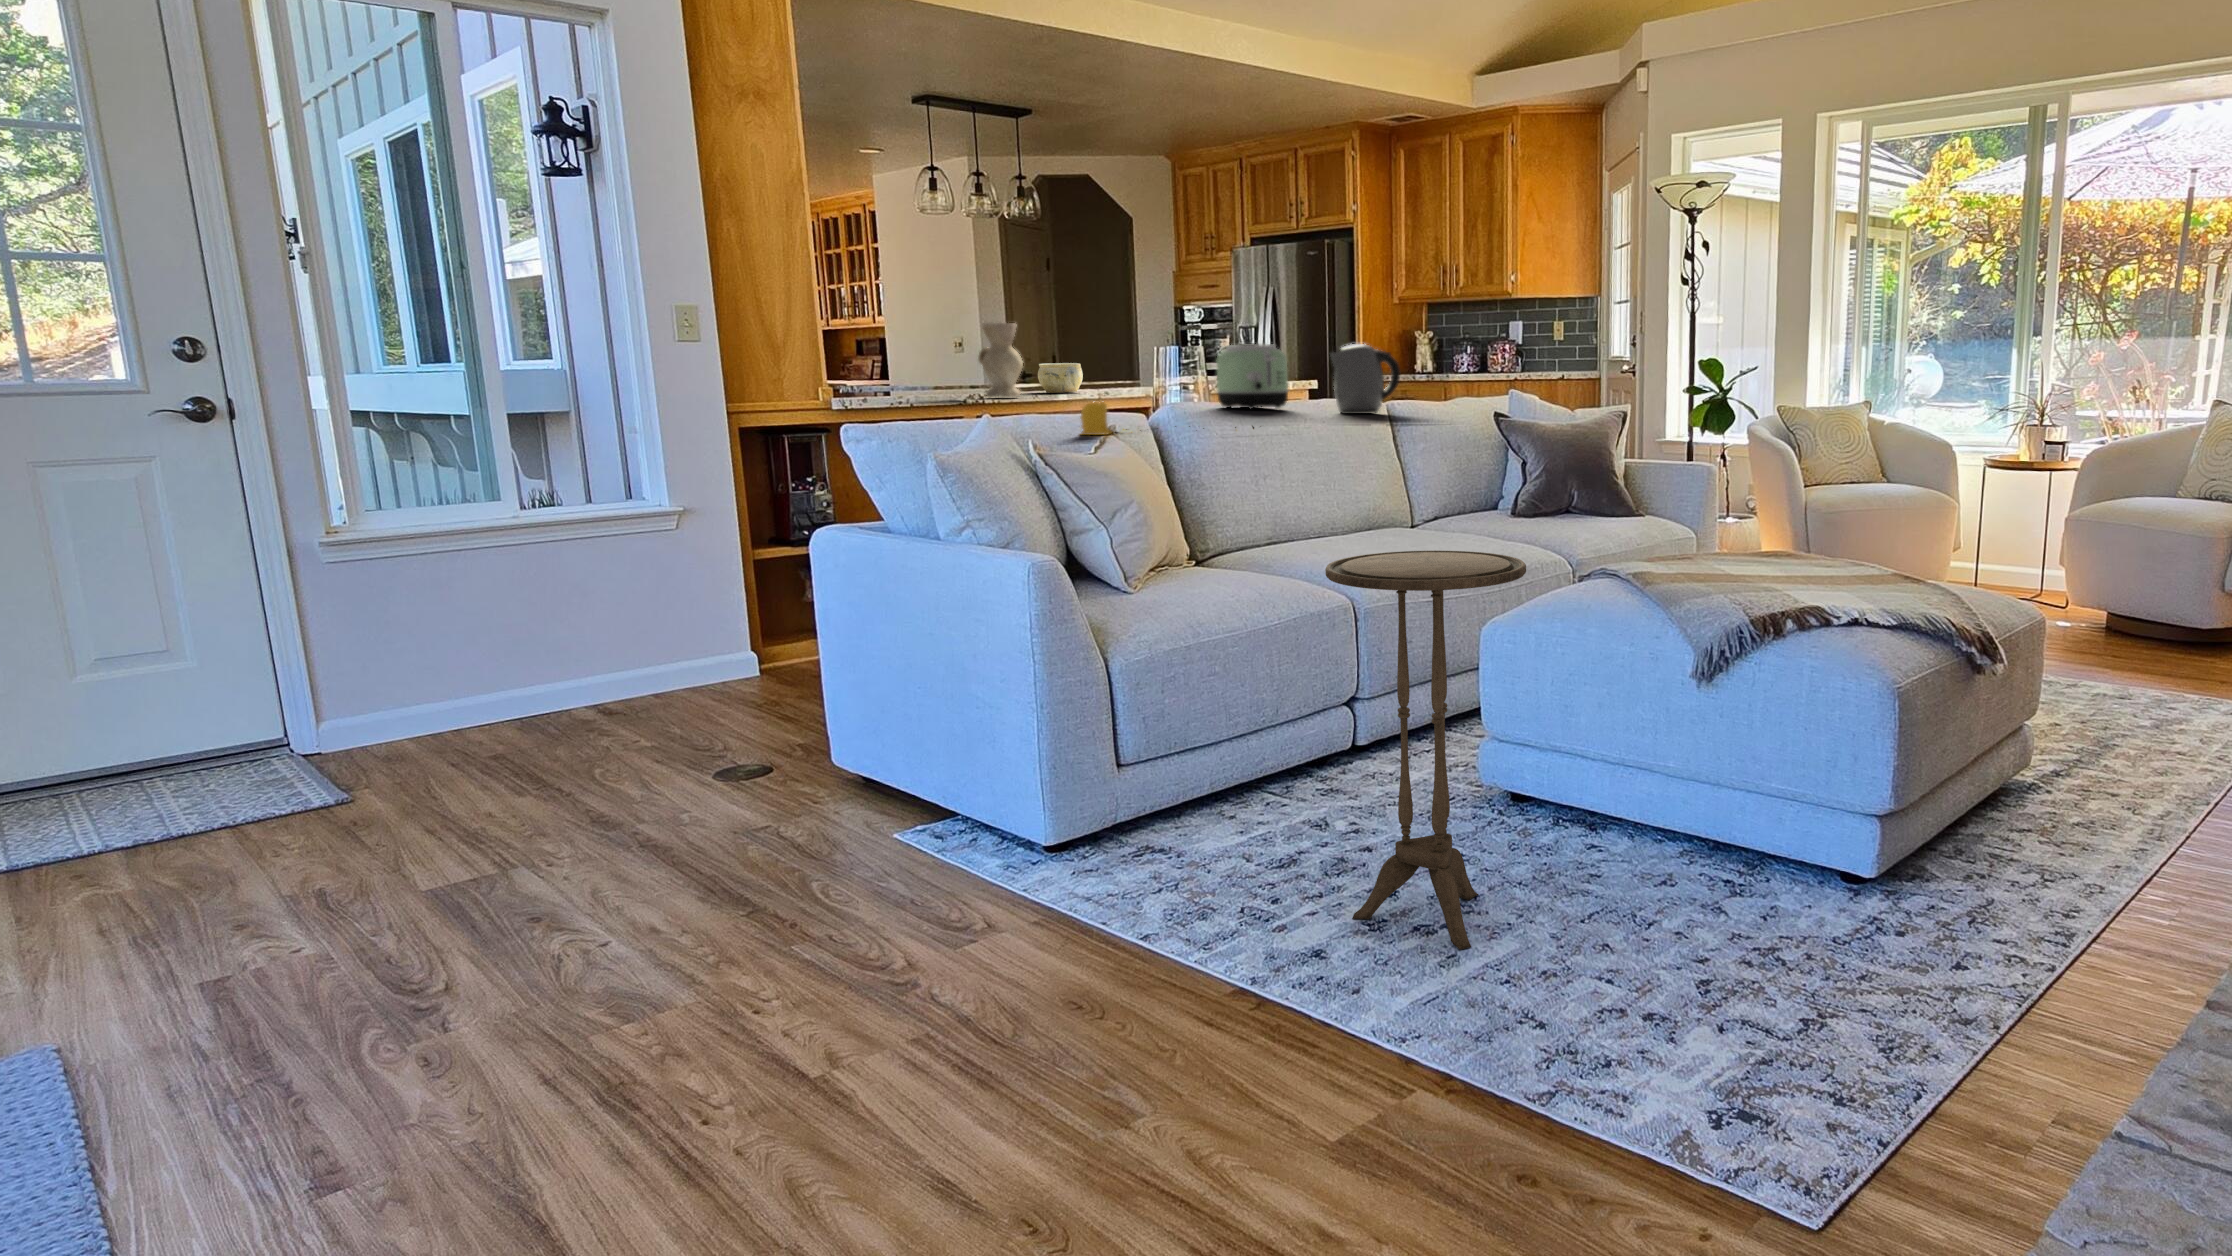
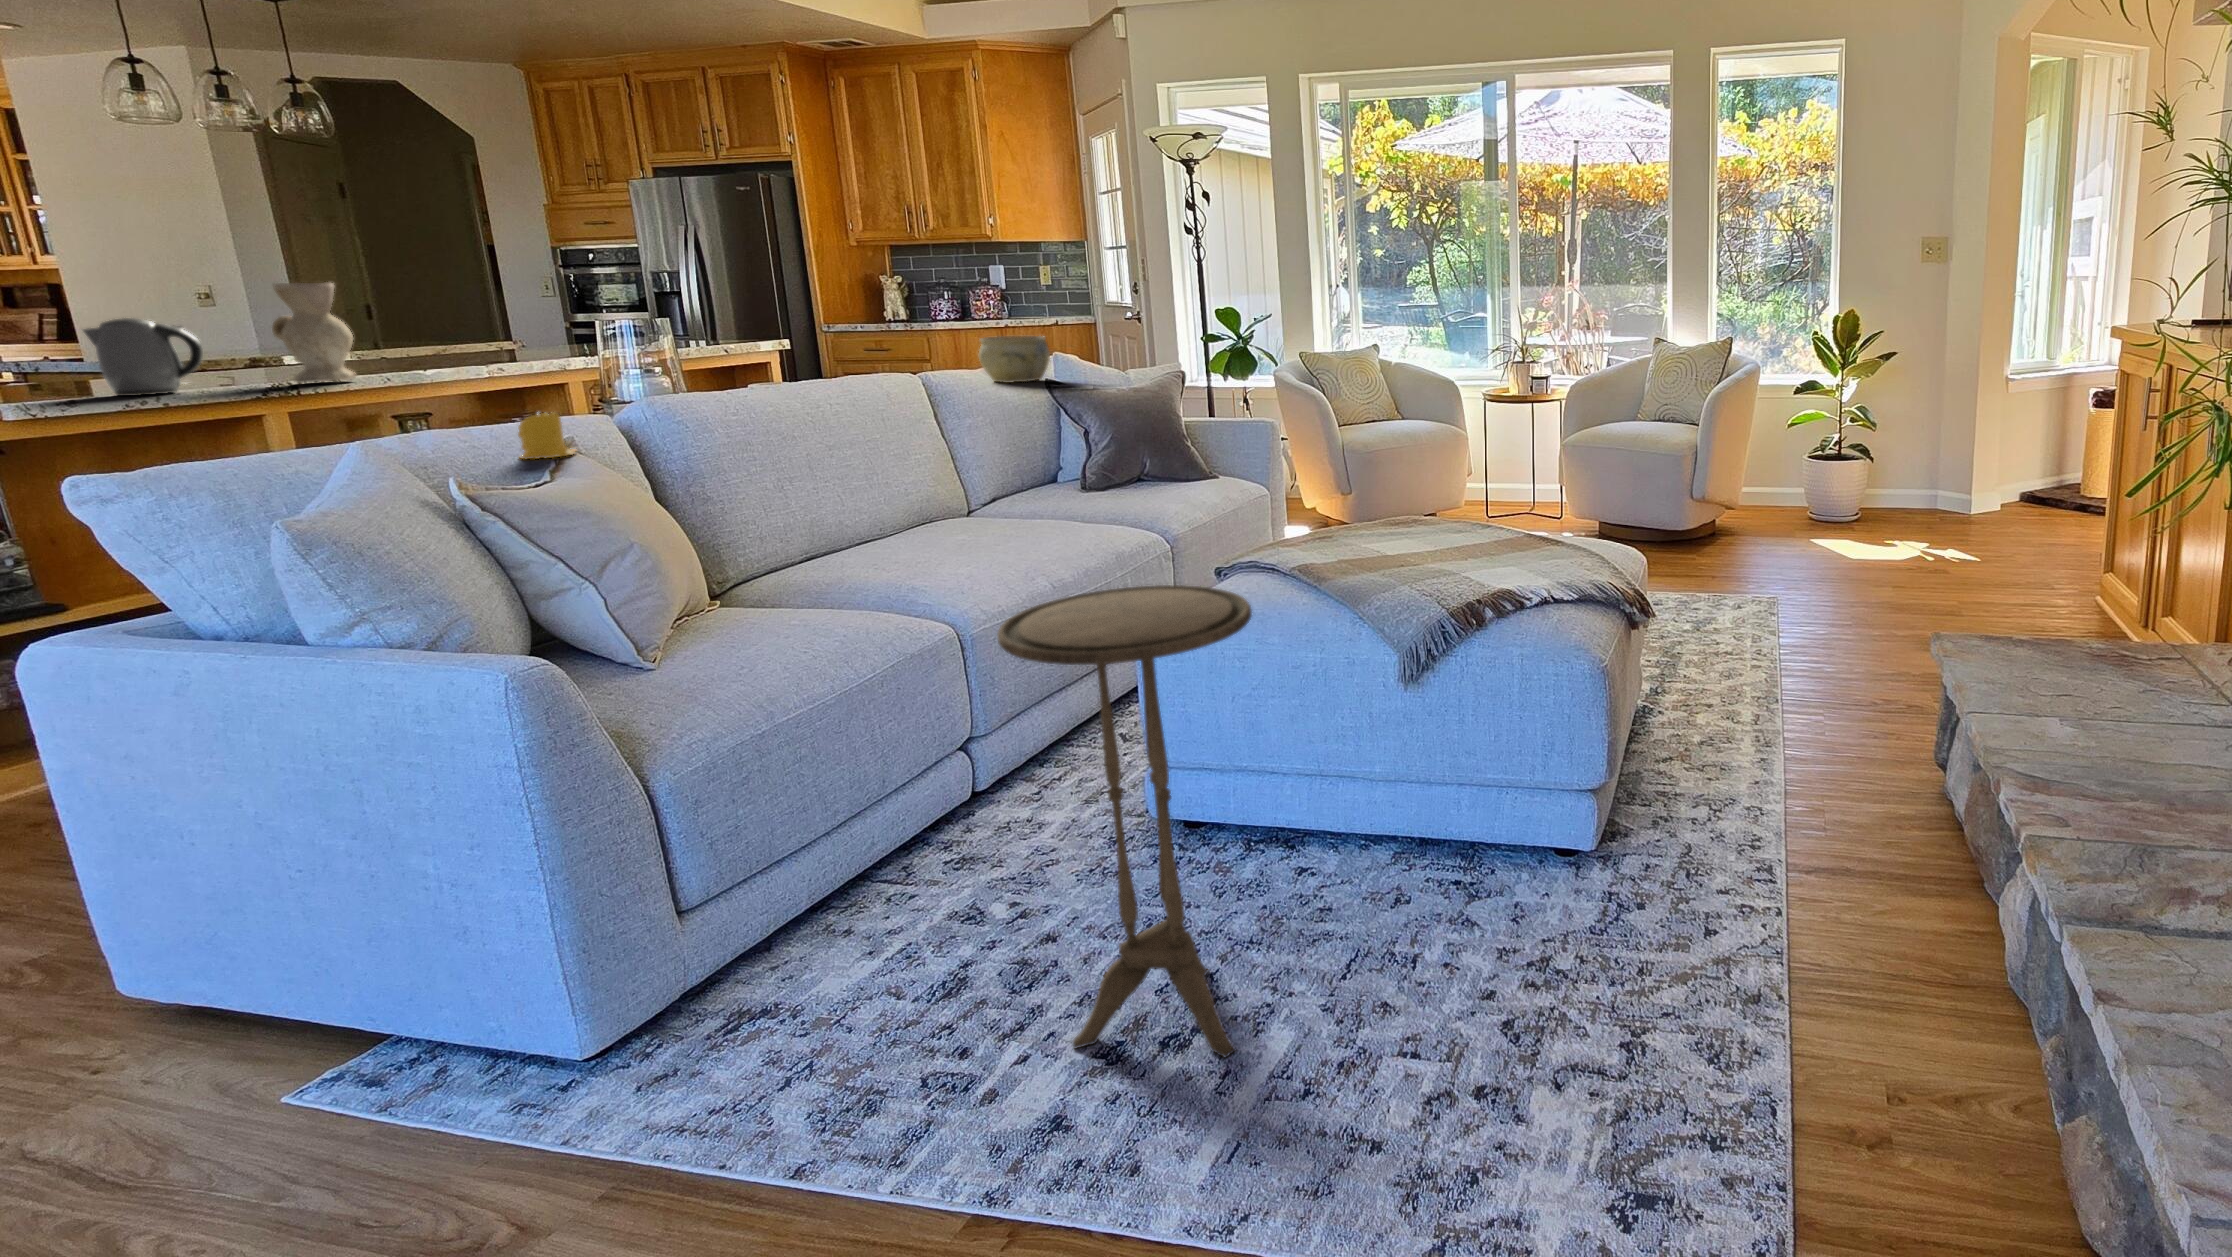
toaster: present [1216,344,1288,409] -> none [685,314,795,394]
kettle: present [1330,344,1400,414] -> present [83,318,203,396]
ceramic bowl: present [1038,363,1083,393] -> present [979,336,1050,383]

